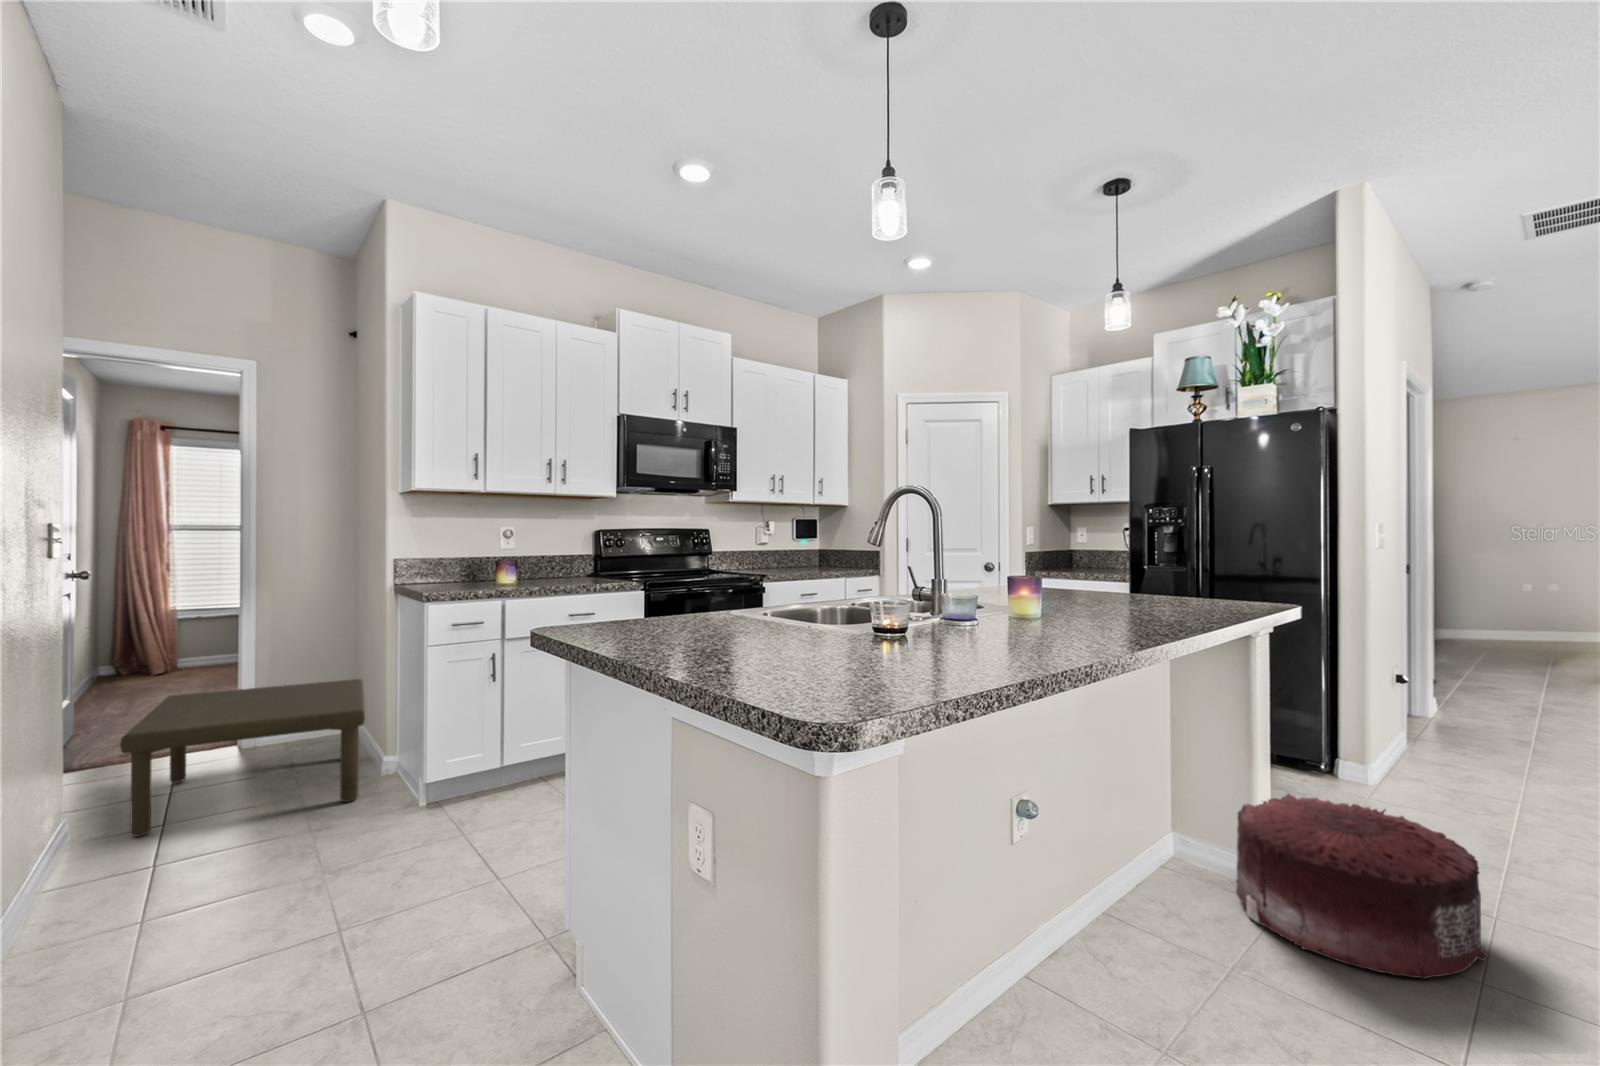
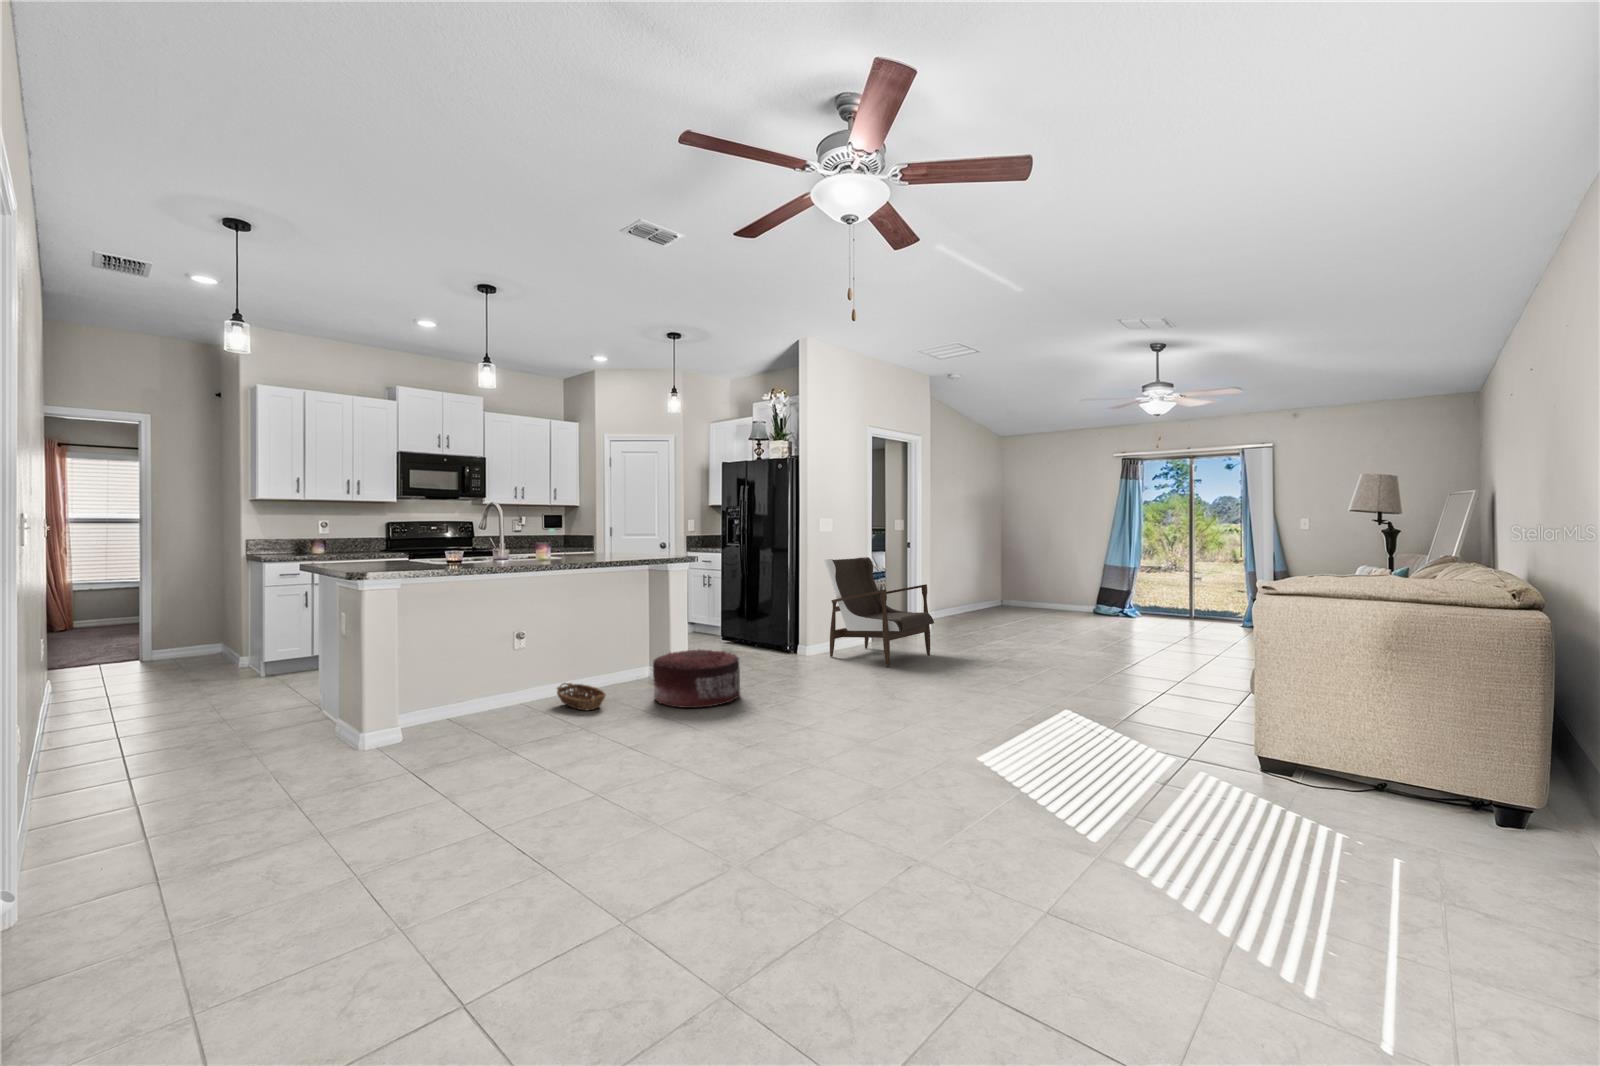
armchair: none [1337,588,1571,808] -> present [824,557,934,667]
coffee table: present [120,679,365,837] -> none [77,616,226,693]
basket: none [1036,879,1229,999] -> present [557,683,606,710]

